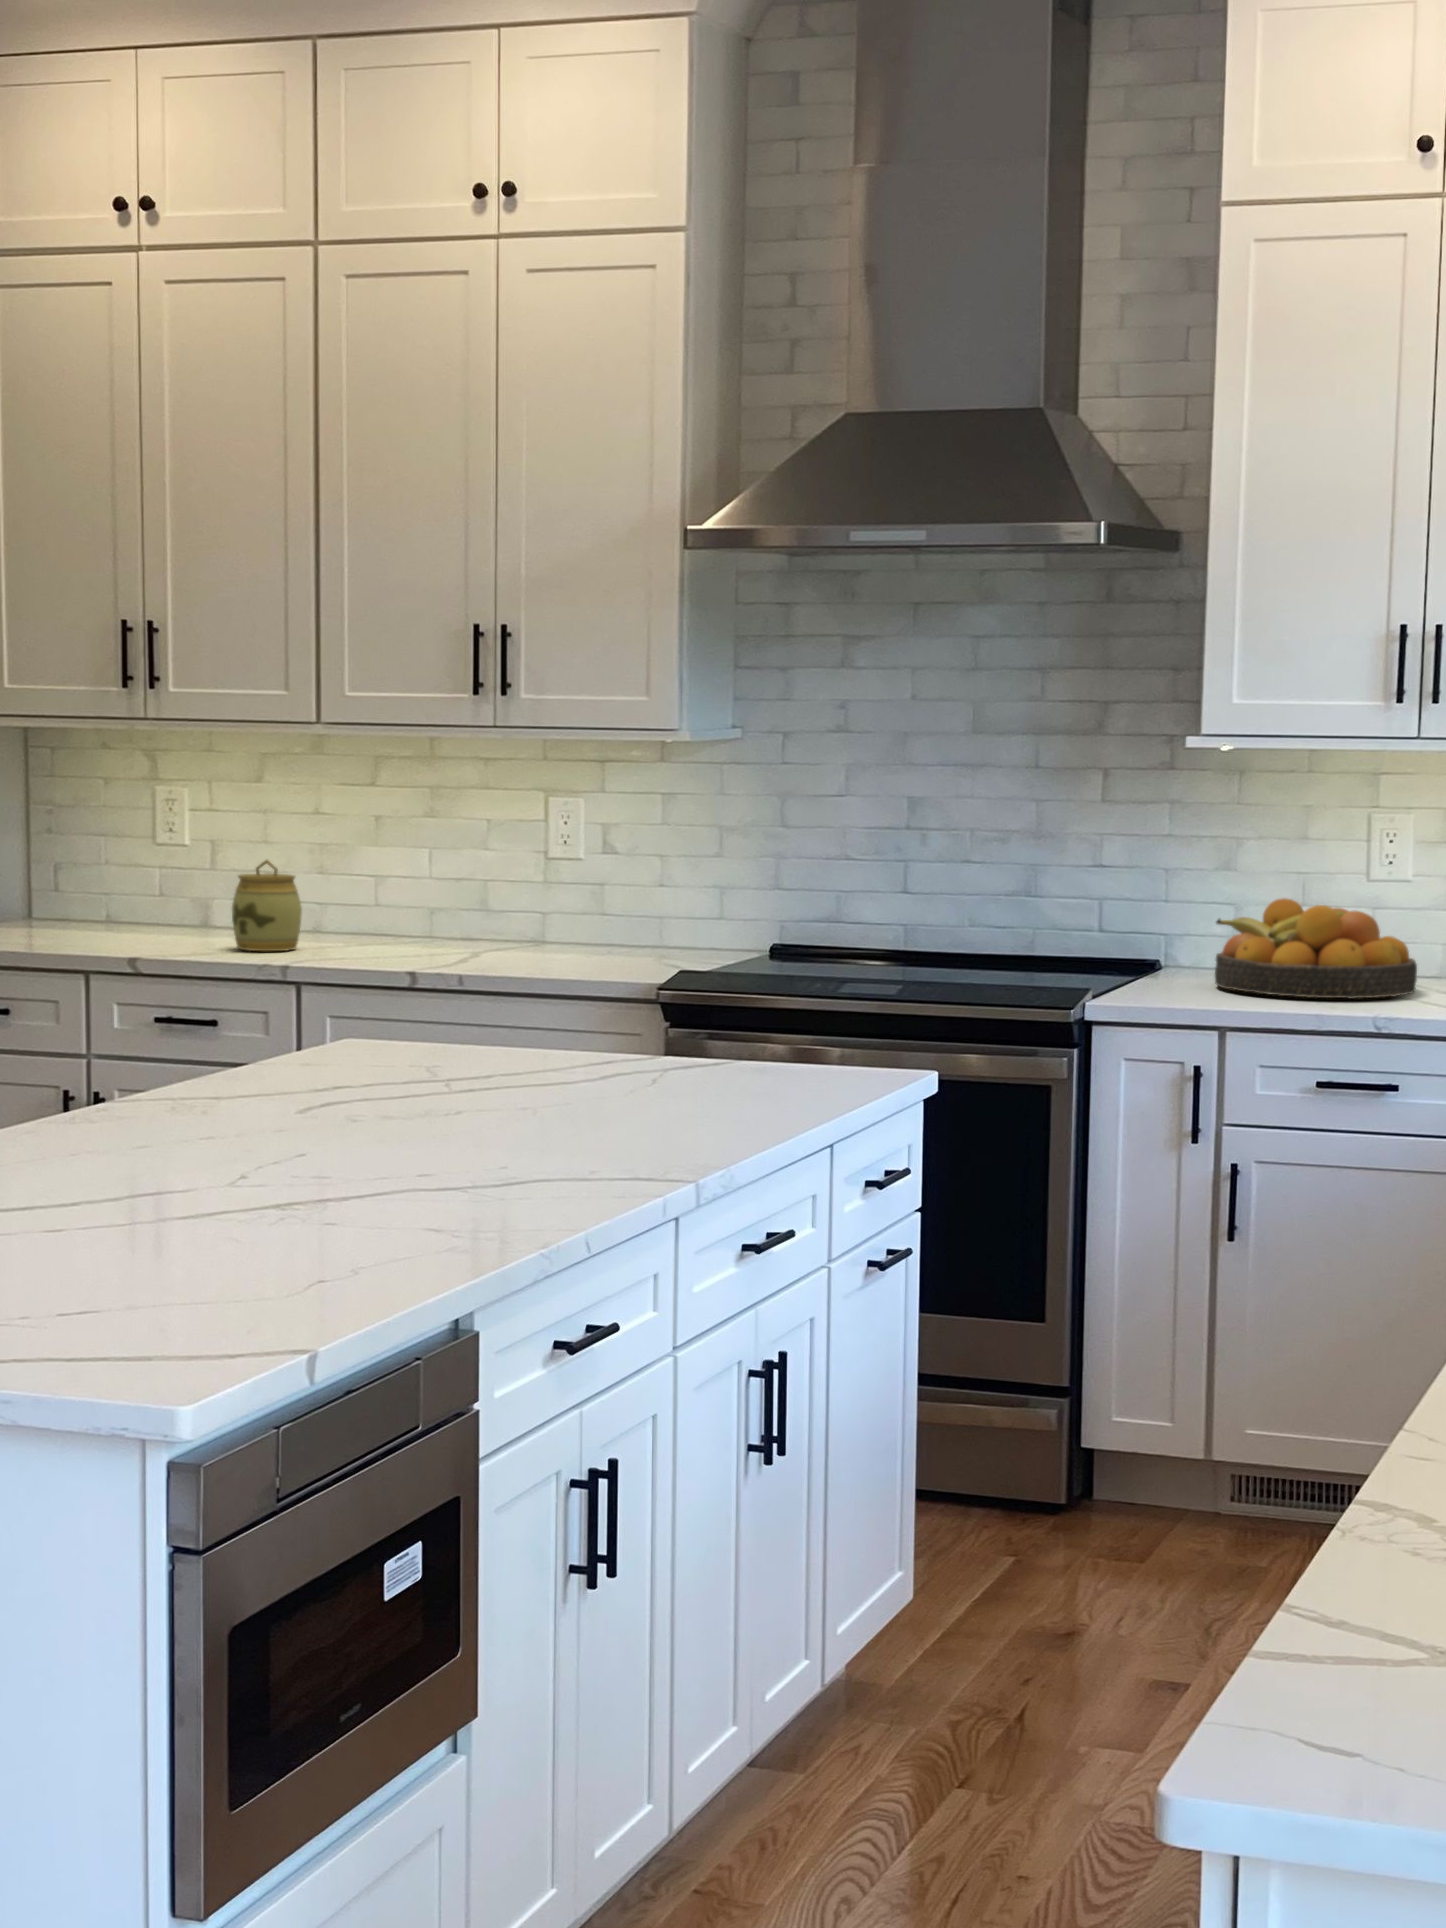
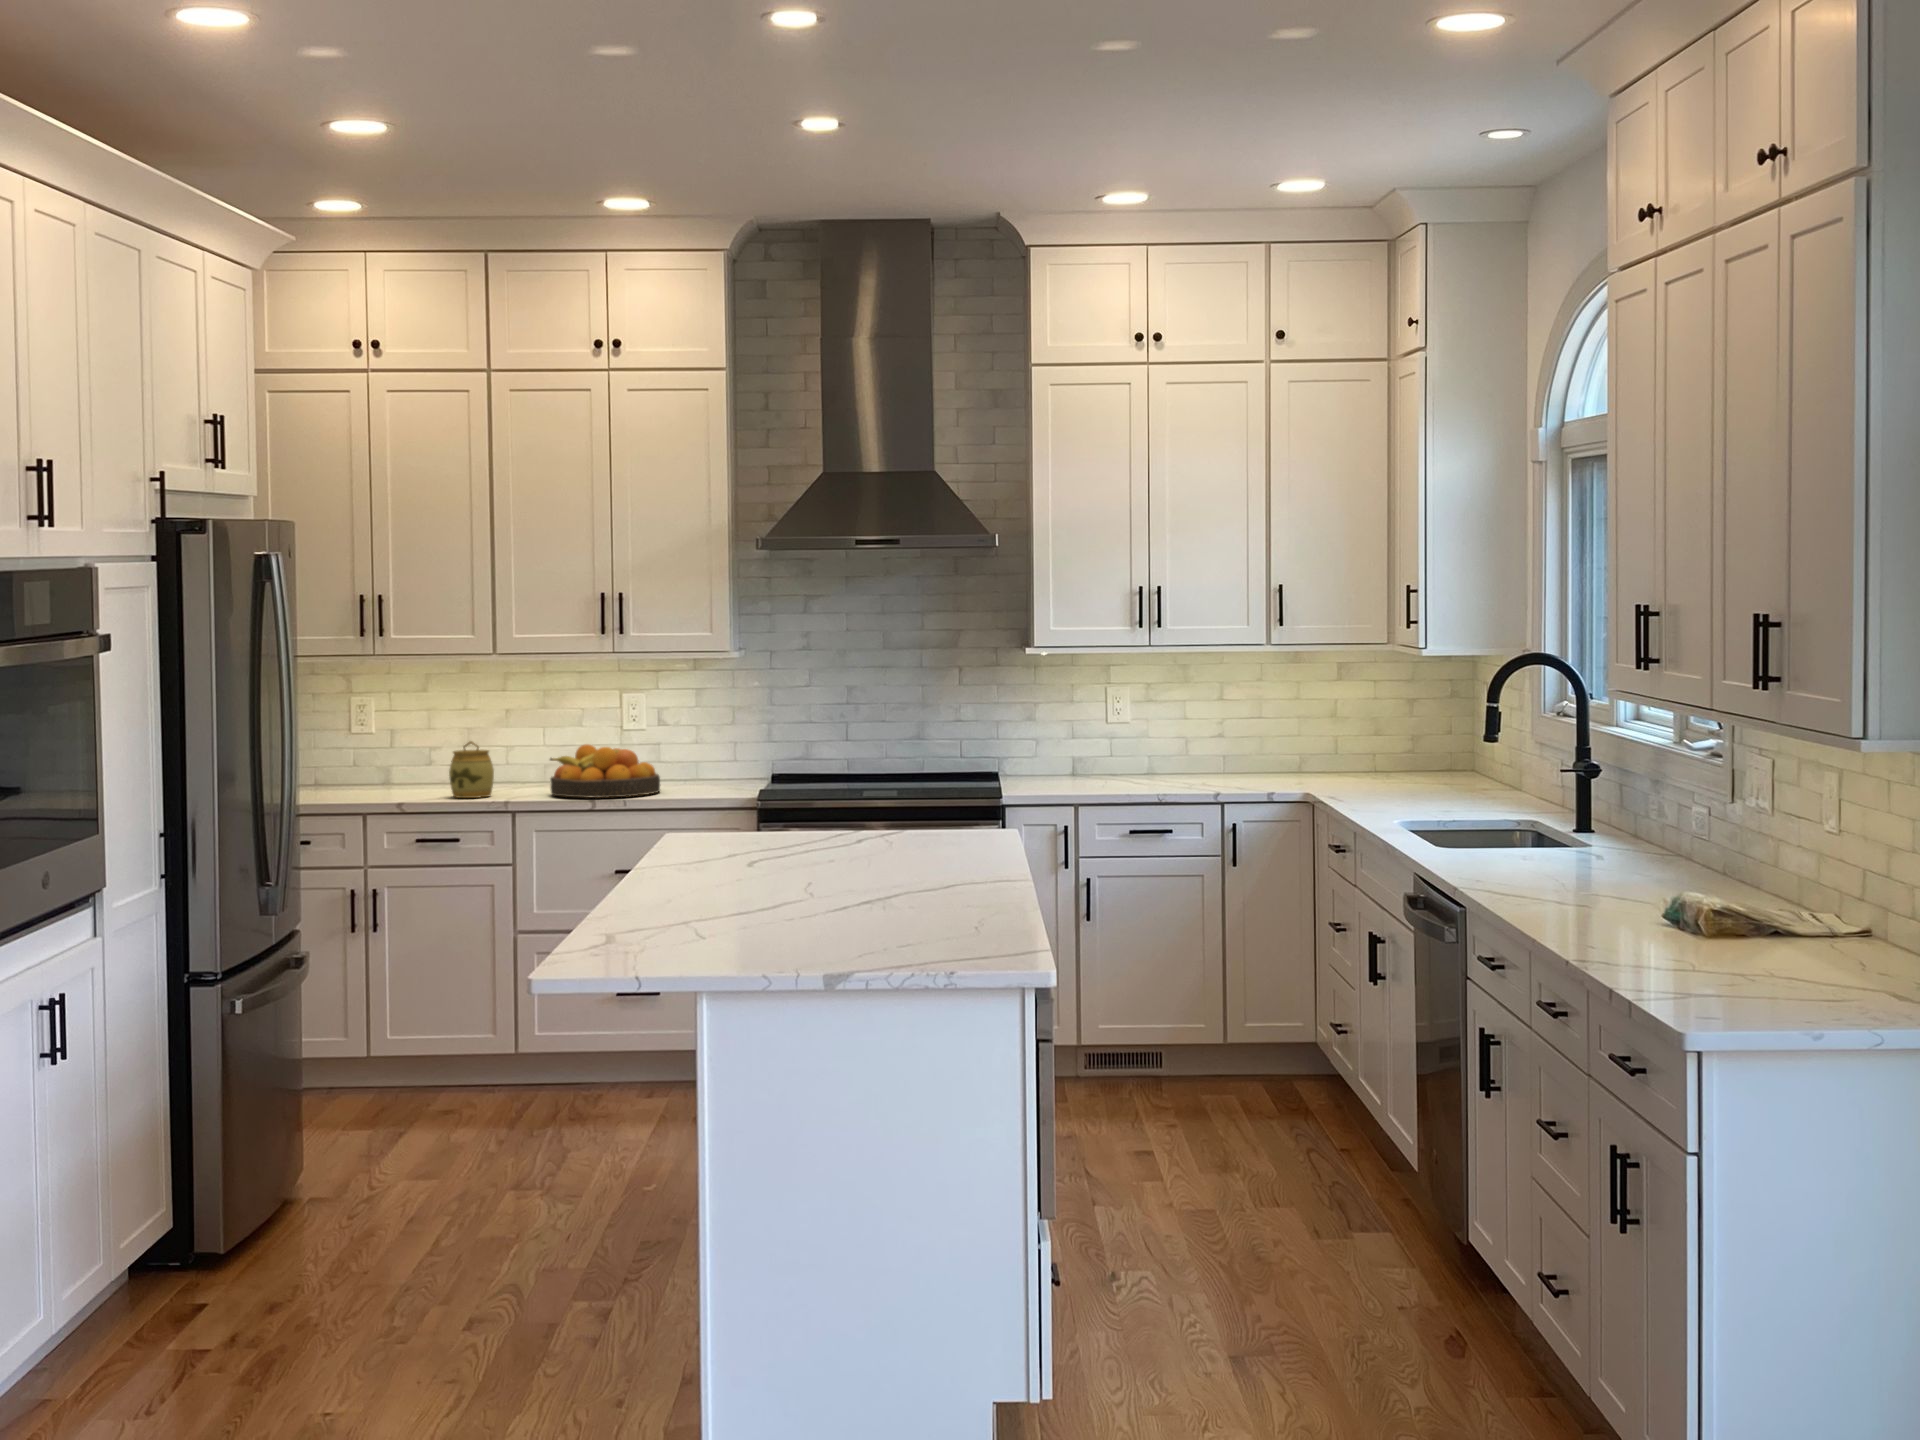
fruit bowl: present [1215,898,1417,999] -> present [550,745,660,798]

